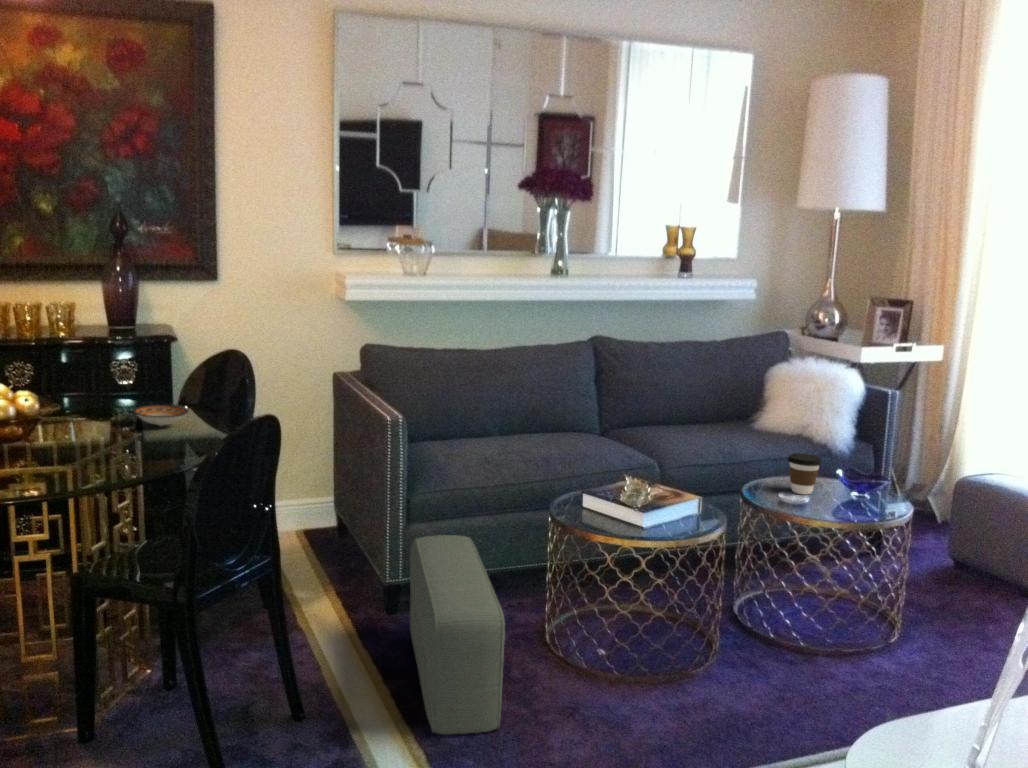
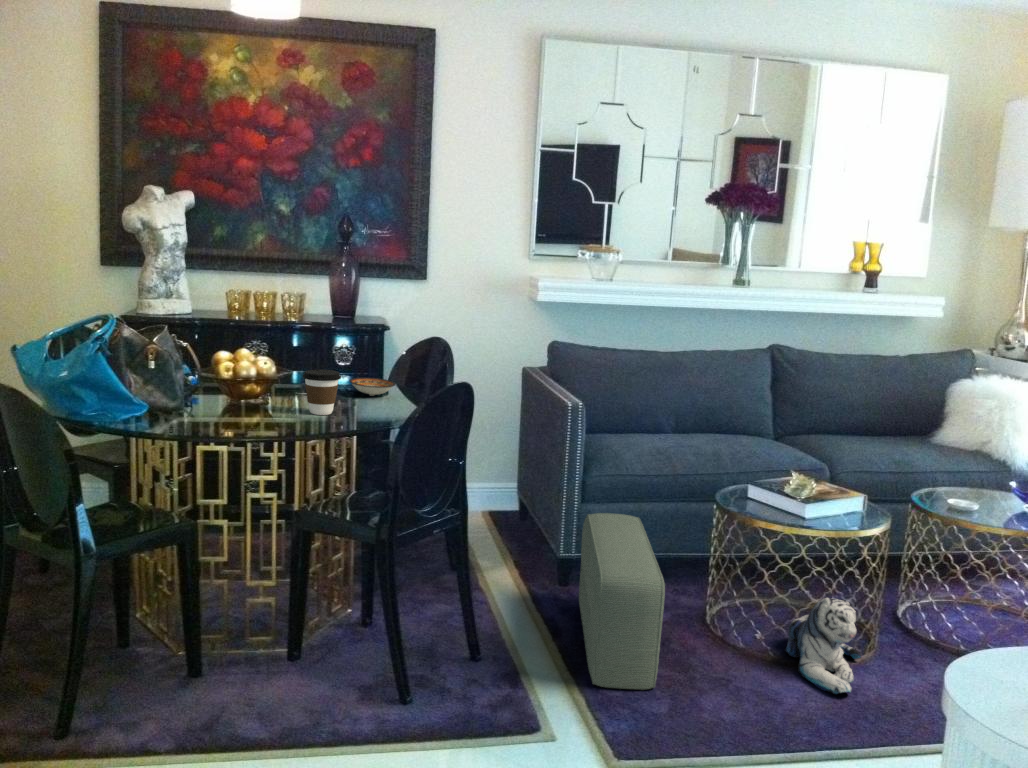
coffee cup: present [787,453,822,495] -> present [303,369,341,415]
plush toy: none [628,609,704,712] -> present [785,598,860,694]

